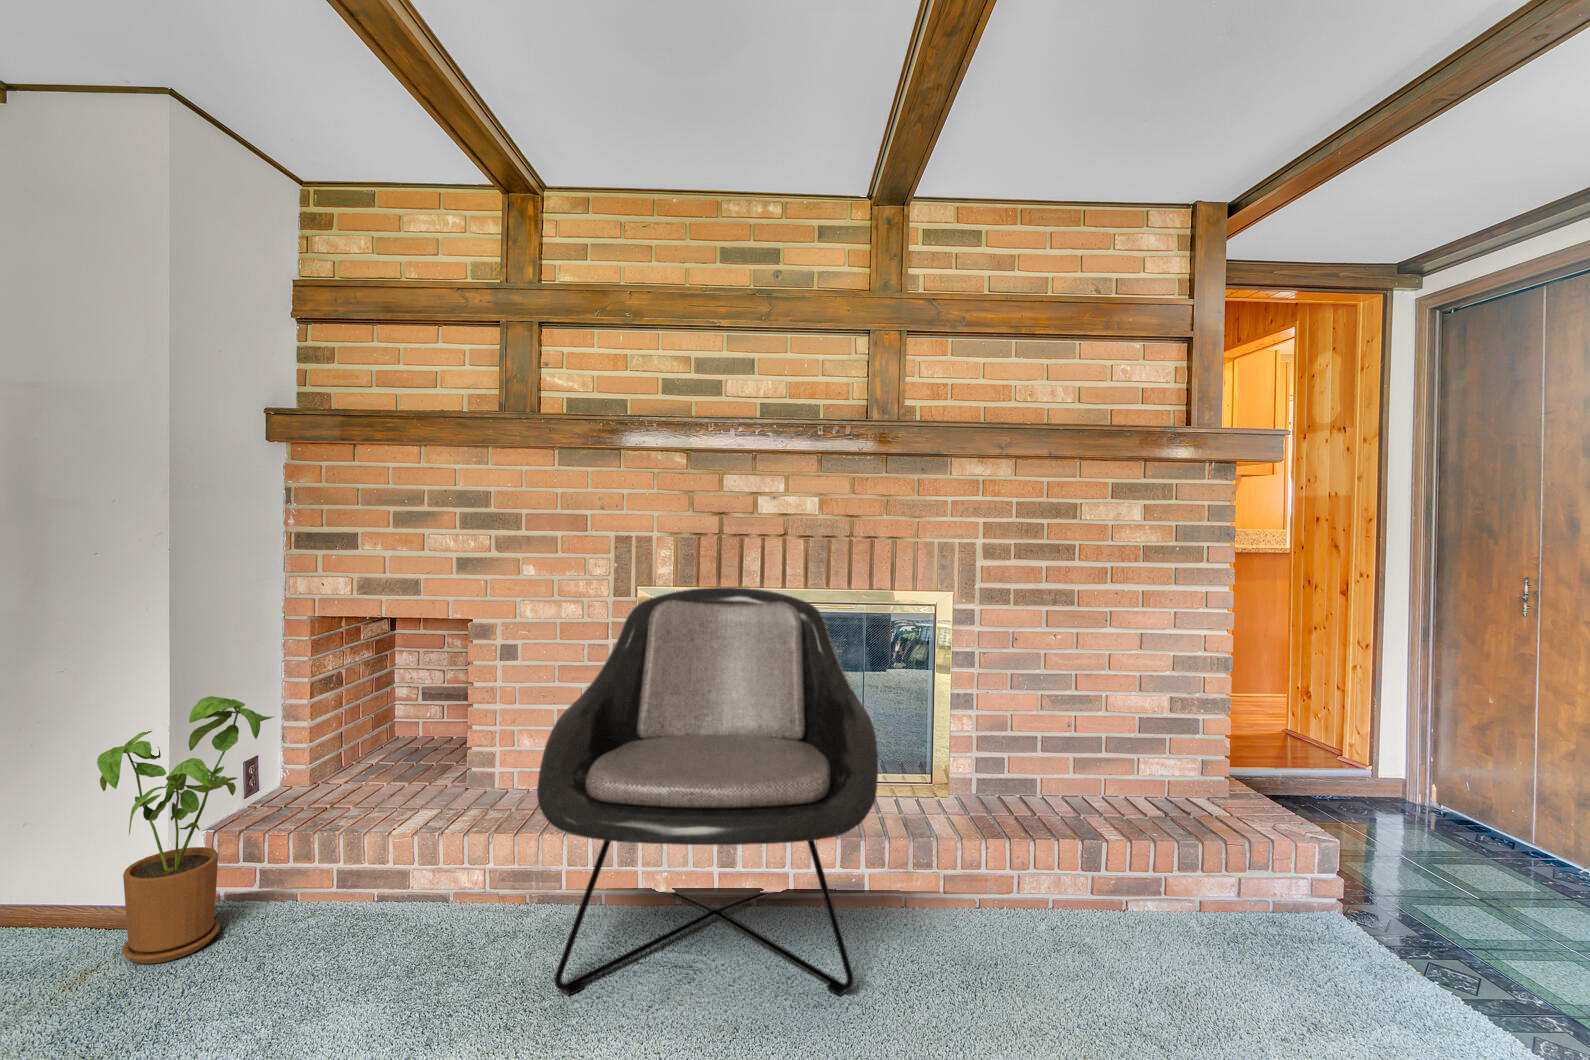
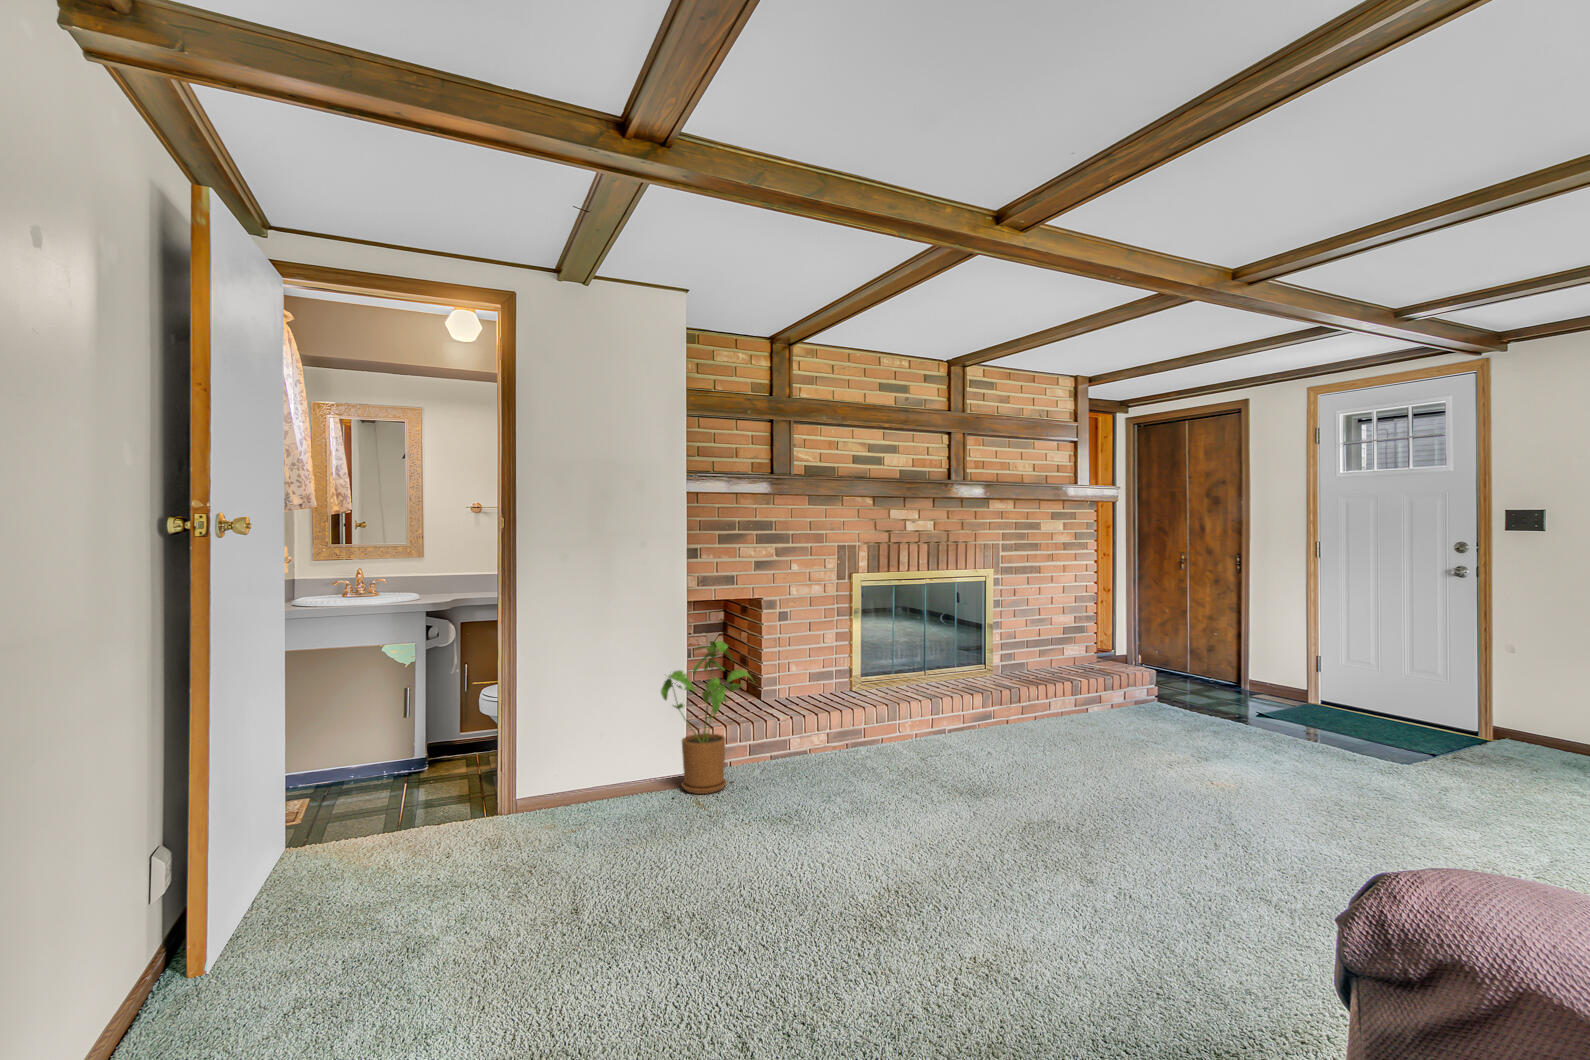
lounge chair: present [537,587,878,996] -> none [853,571,1041,765]

